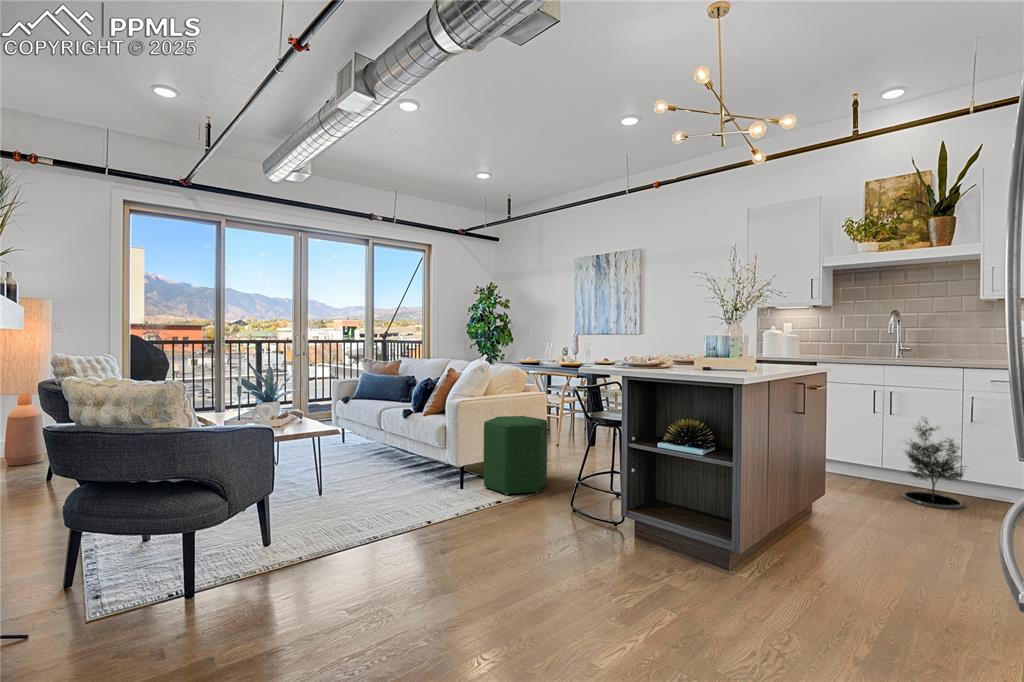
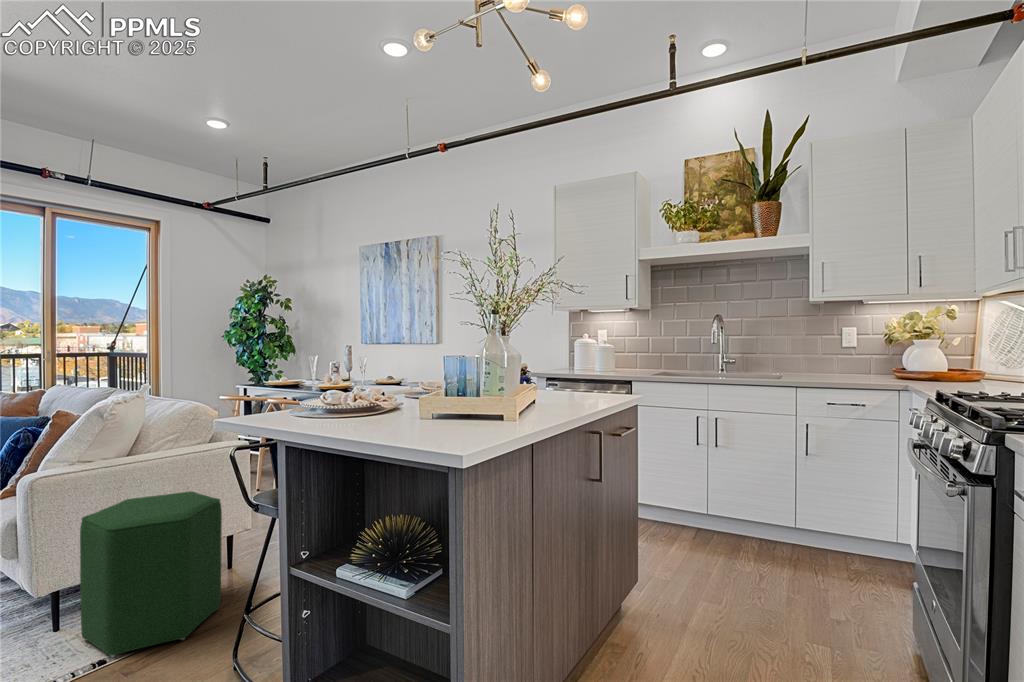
potted tree: present [902,419,967,509] -> none [730,455,807,581]

